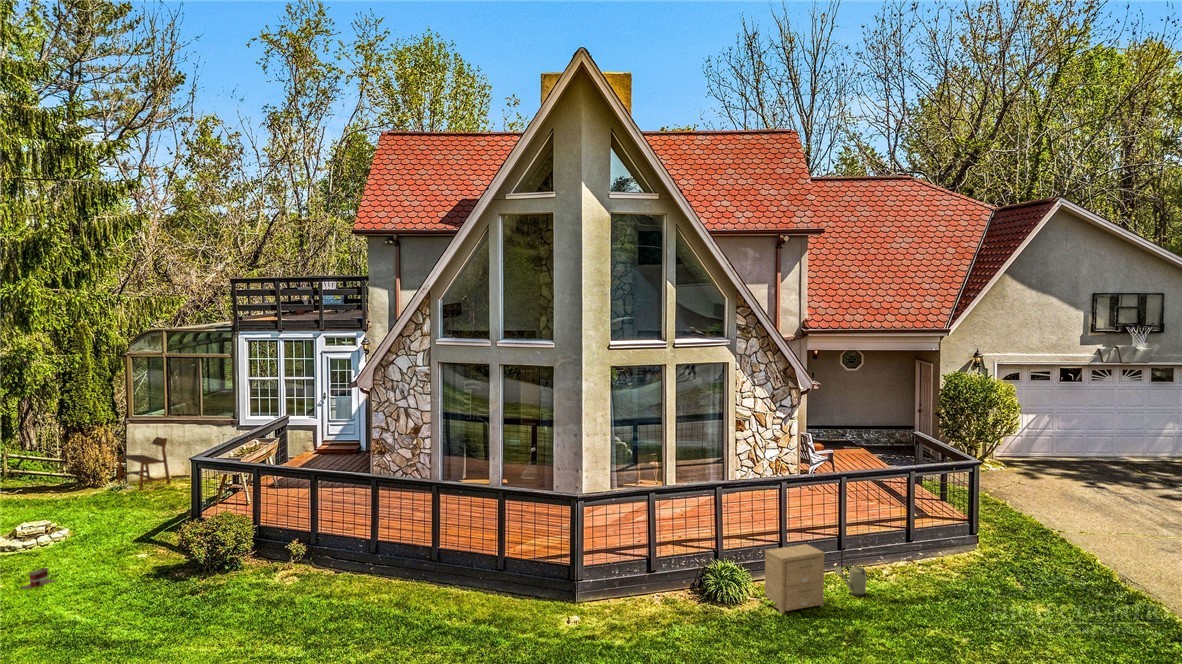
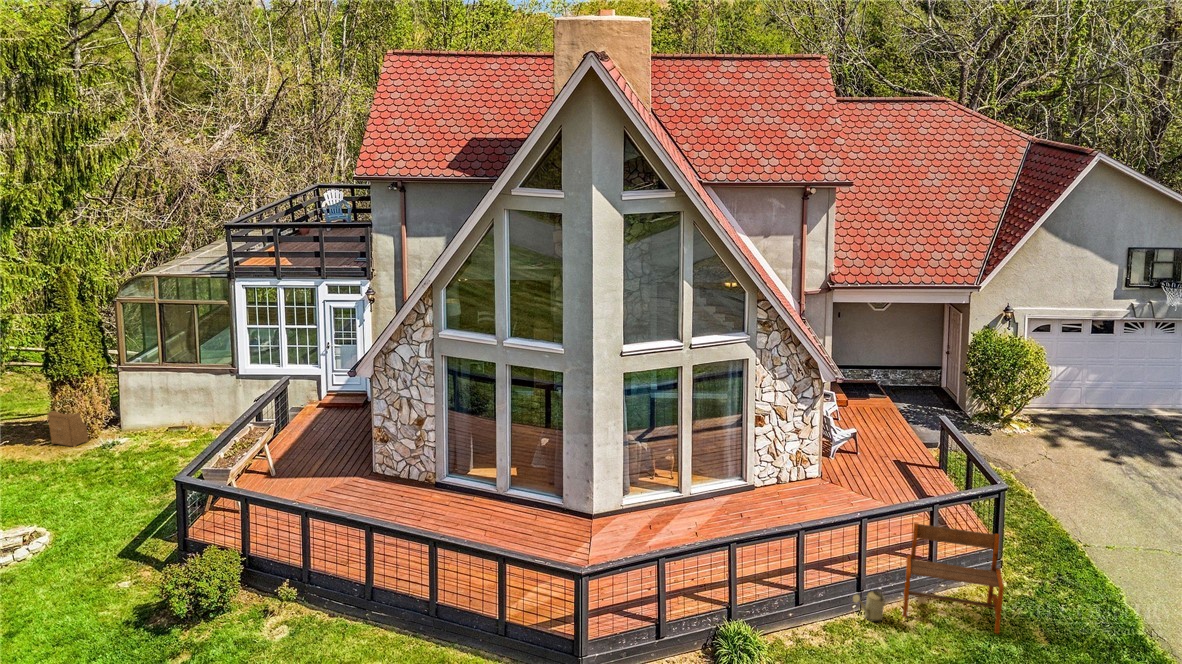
bench: present [117,437,170,490] -> present [903,523,1004,634]
side table: present [765,544,825,613] -> present [48,411,89,447]
toy house: present [21,568,55,589] -> none [25,573,65,599]

